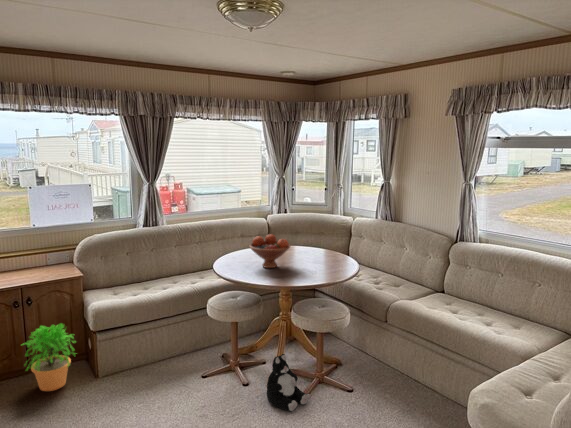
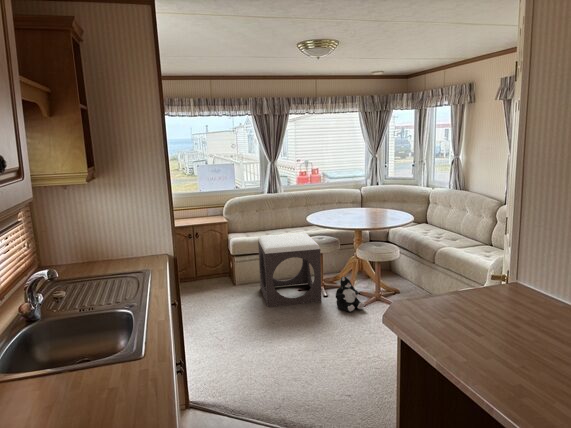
fruit bowl: present [250,234,290,268] -> none [331,196,360,219]
footstool: none [138,289,242,418] -> present [258,233,321,307]
potted plant: present [25,323,73,391] -> none [191,249,224,290]

